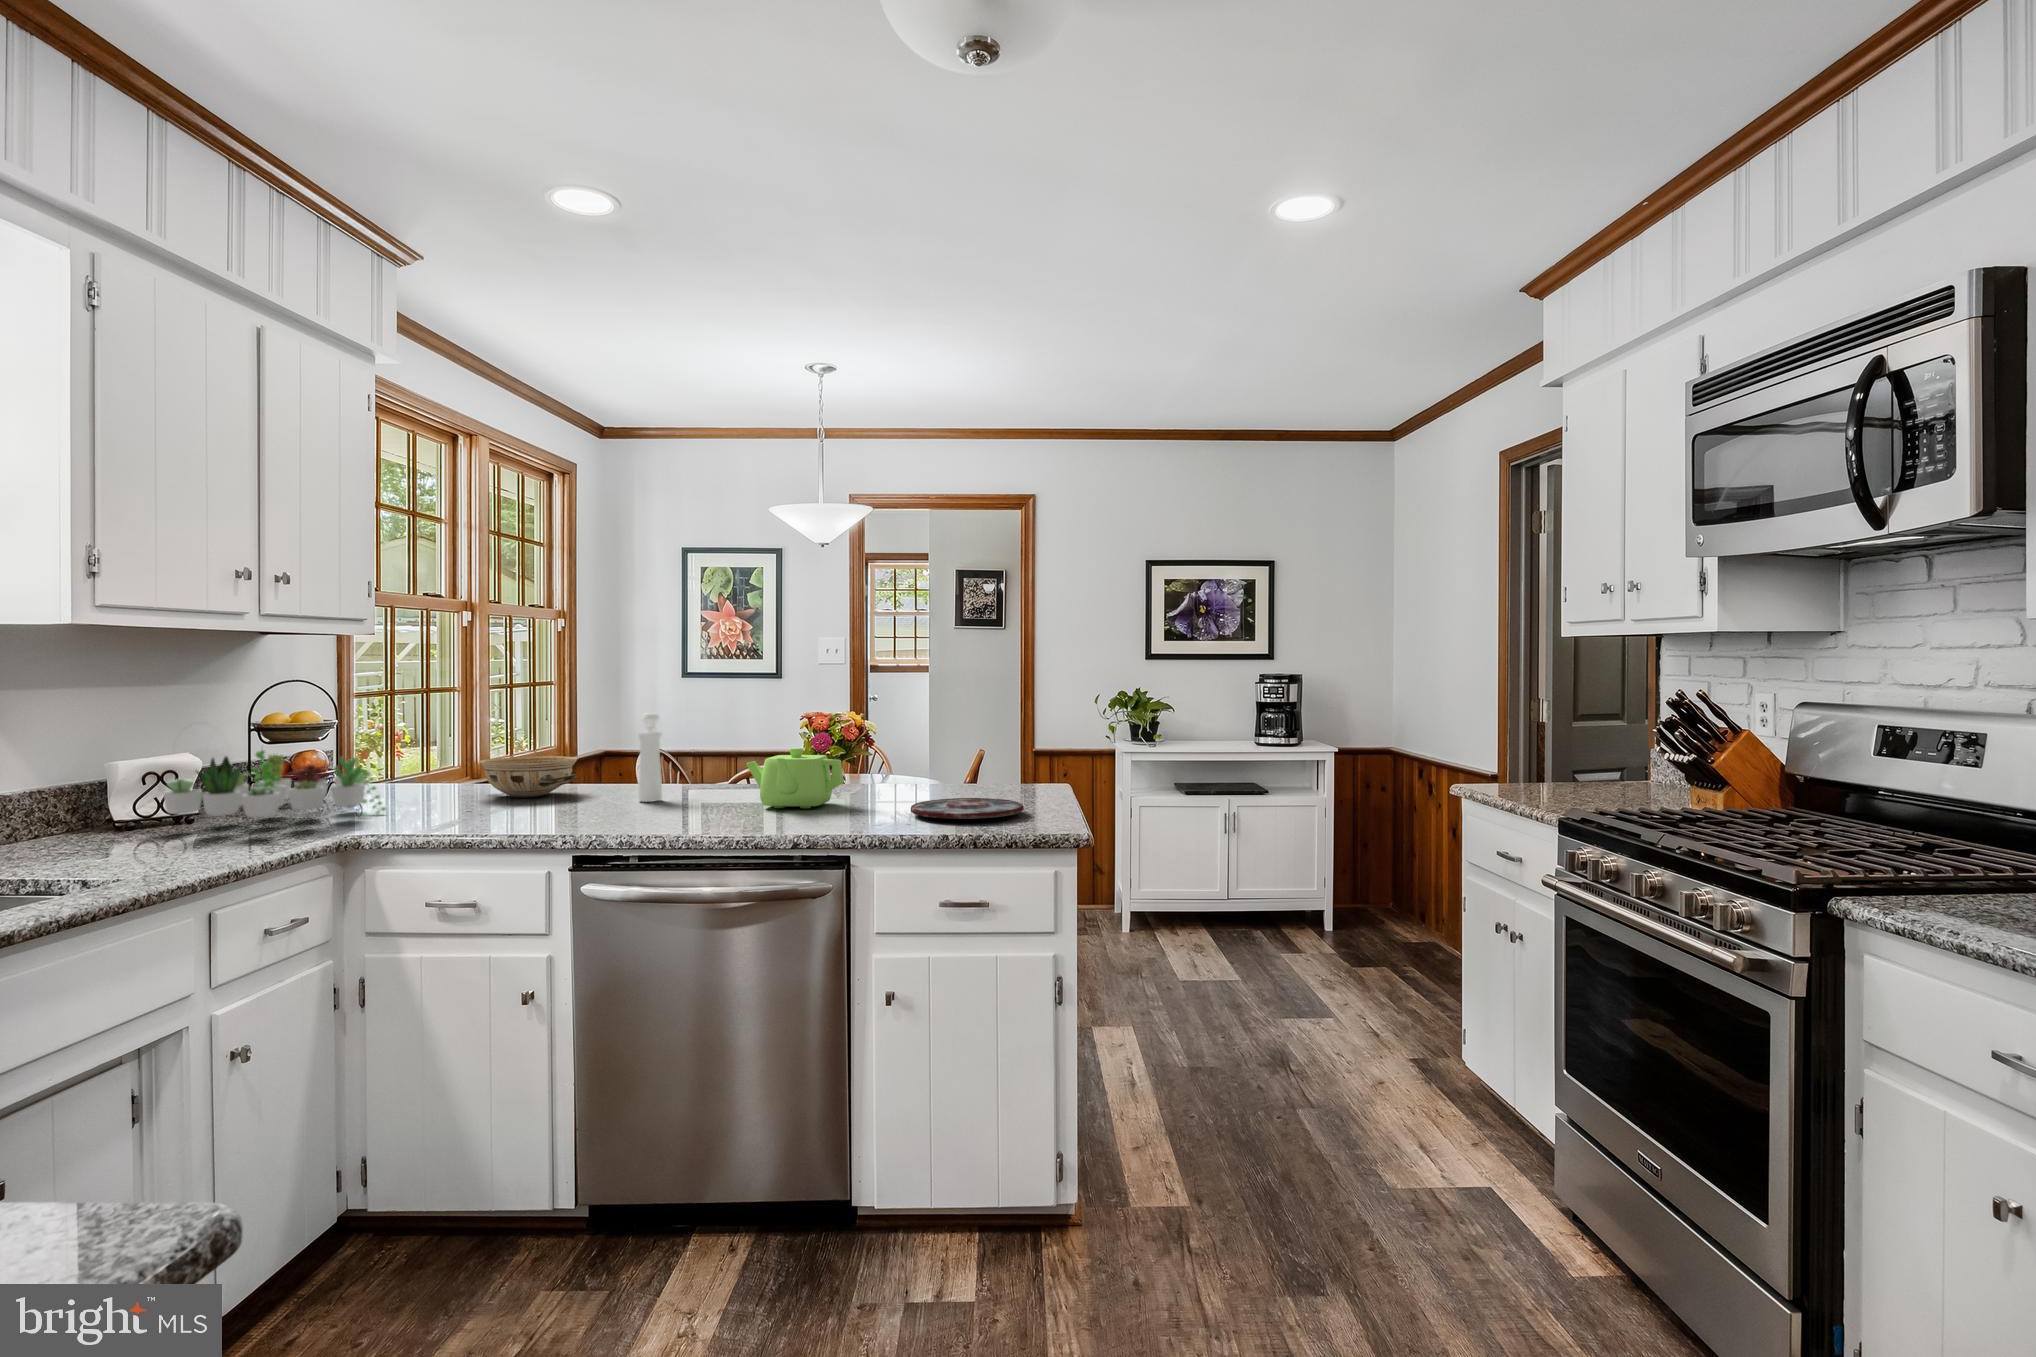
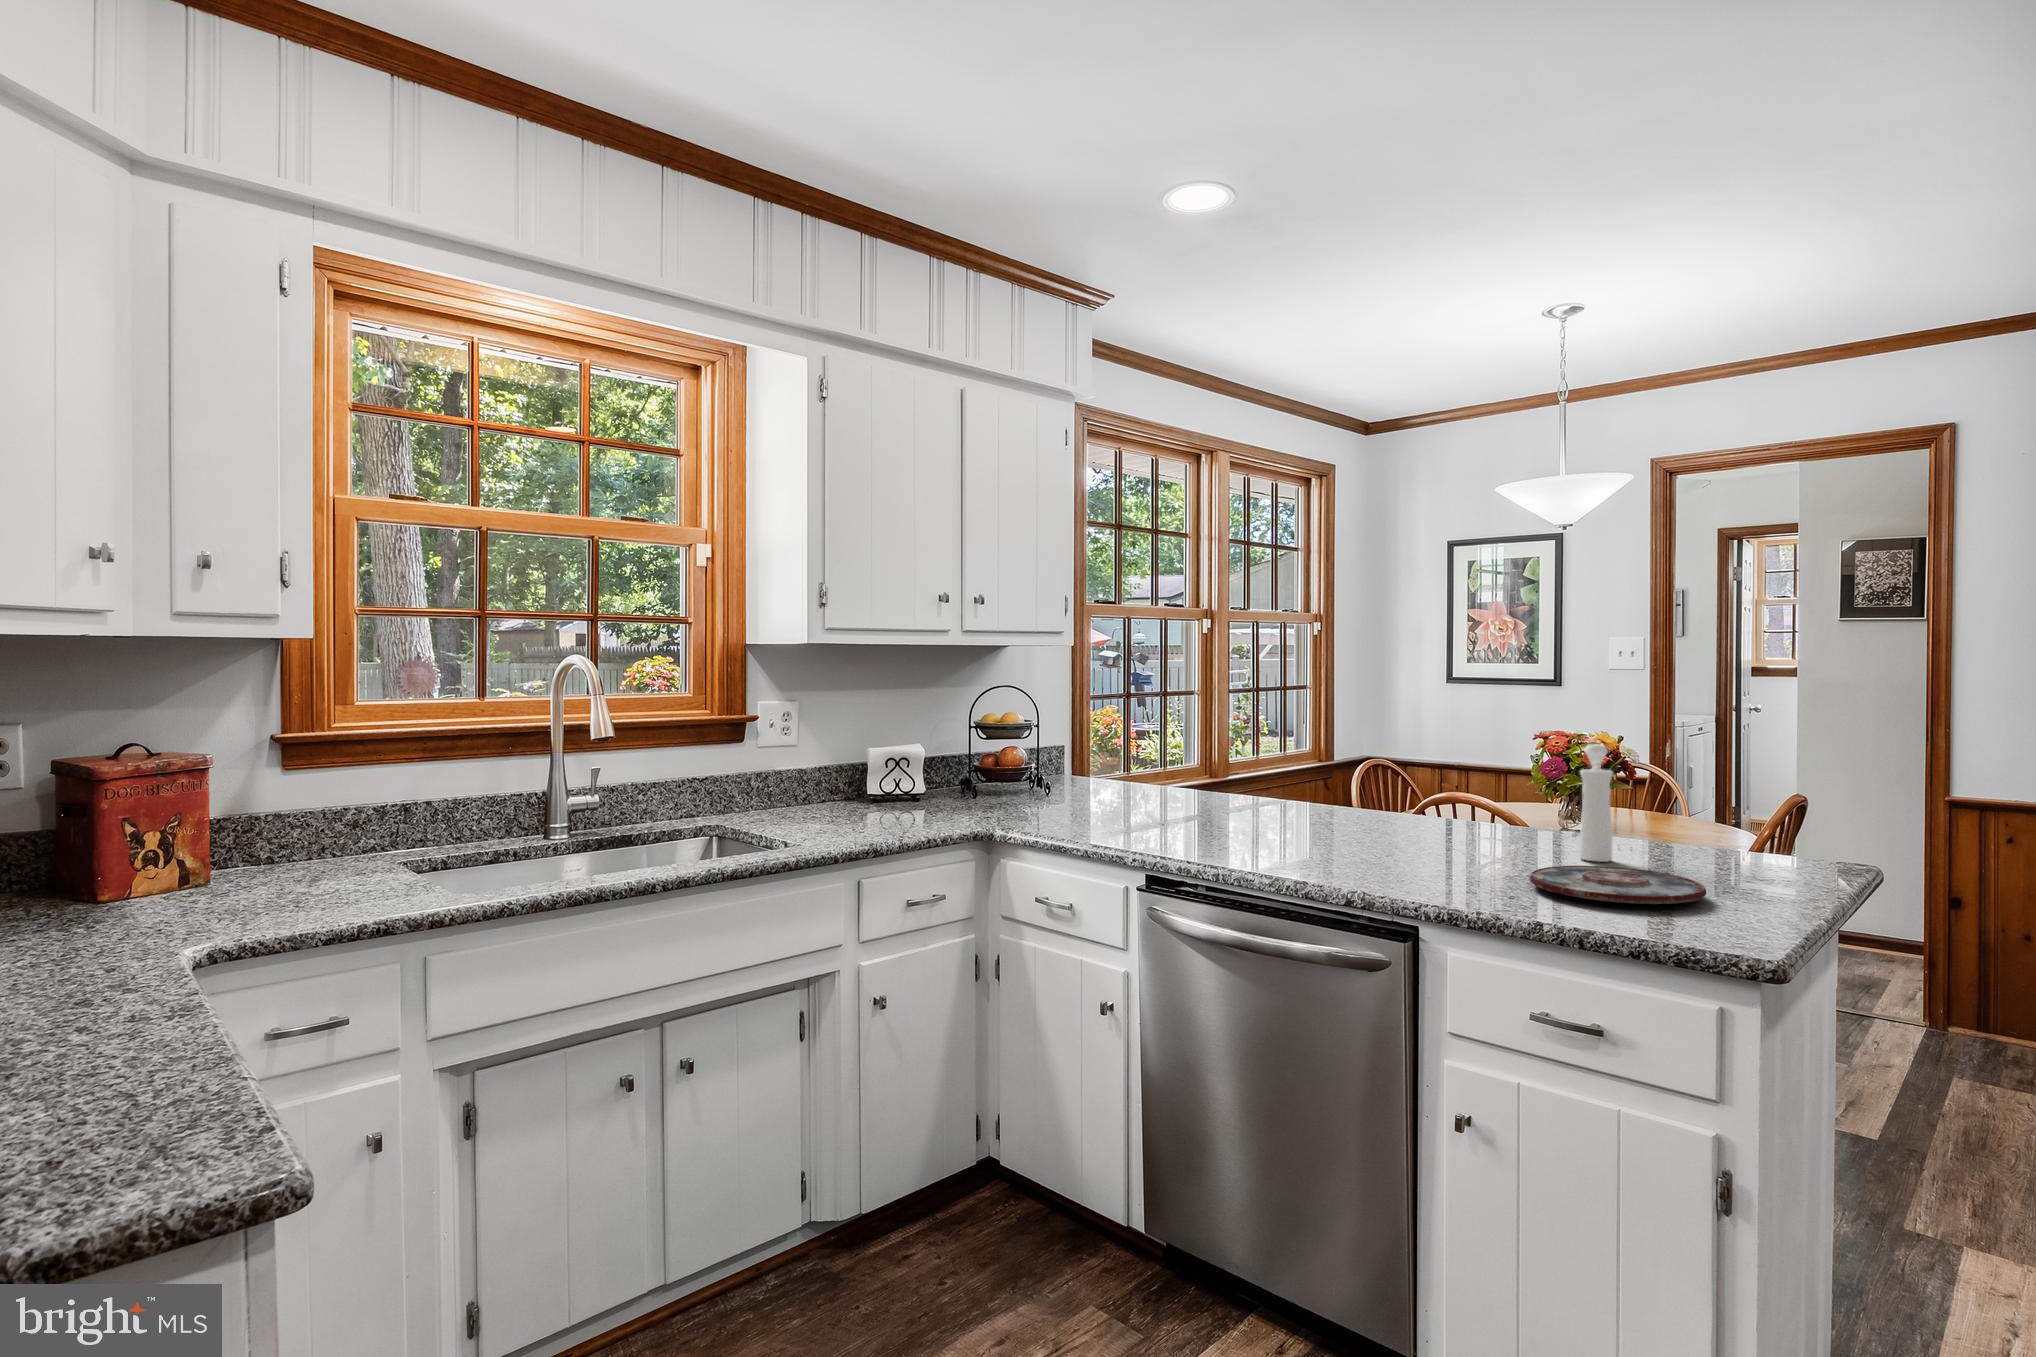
pepper mill: present [638,713,662,802] -> present [1580,744,1614,862]
teapot: present [746,748,844,808] -> none [1356,781,1468,855]
succulent plant: present [164,750,386,818] -> none [885,742,1041,811]
ceramic bowl: present [480,756,578,797] -> none [1130,766,1220,807]

